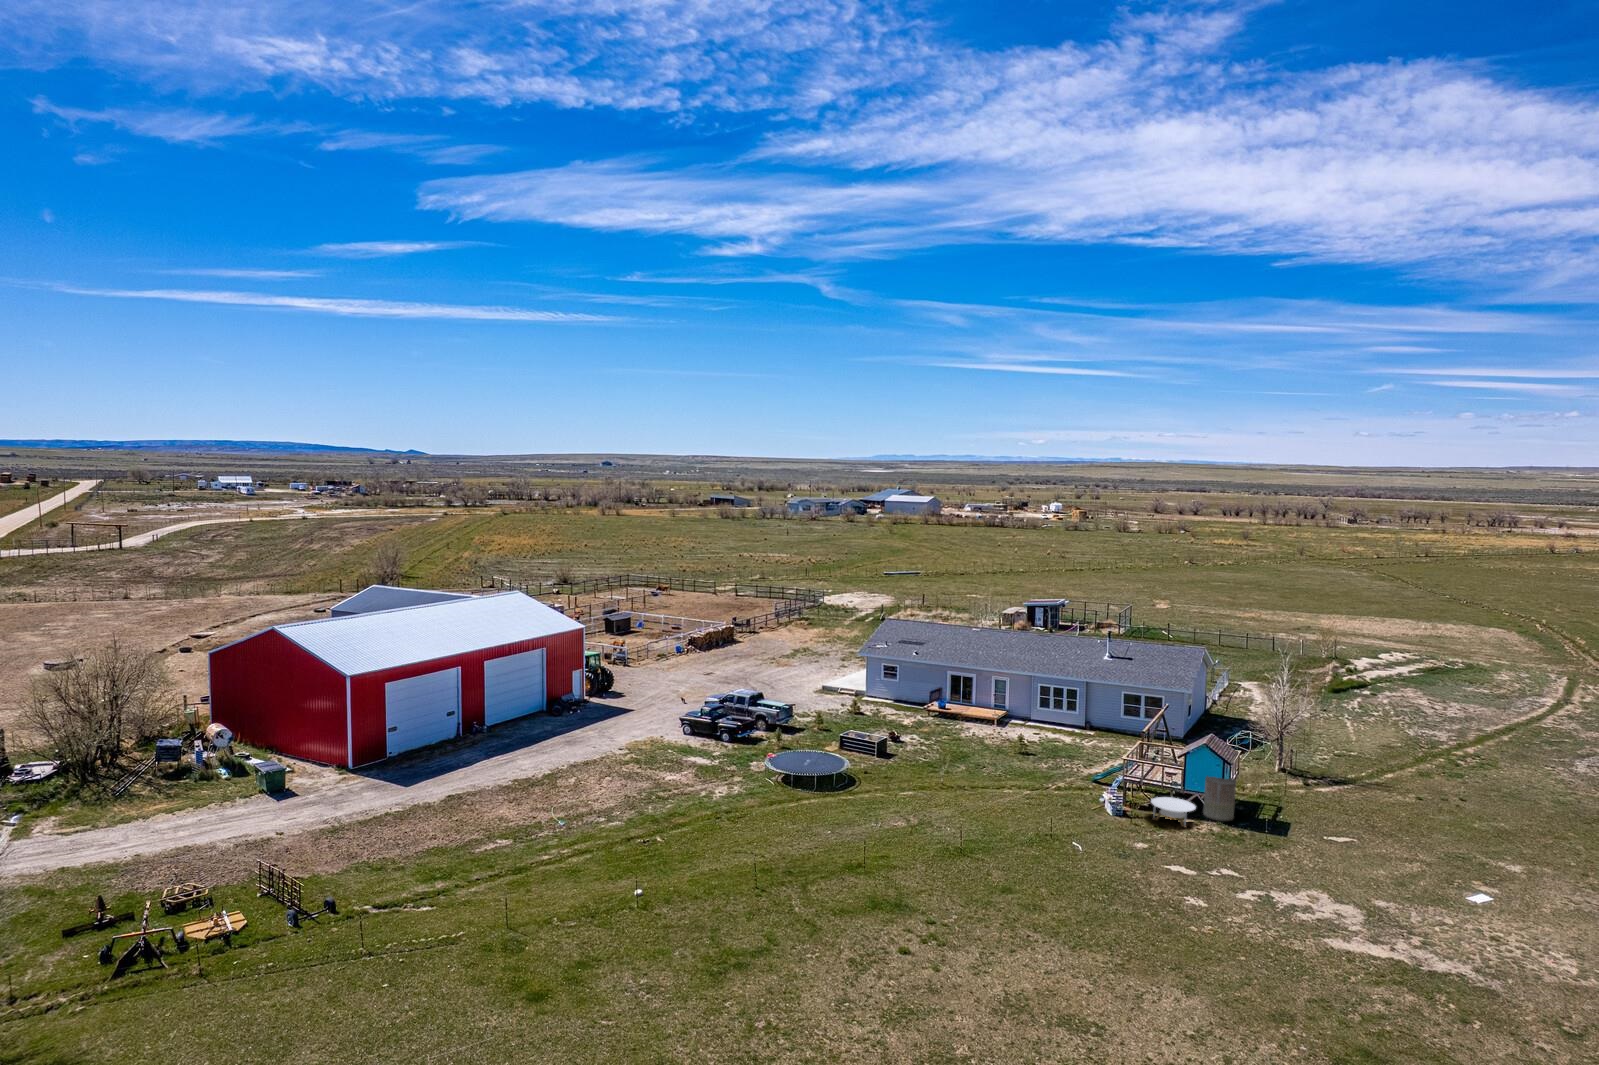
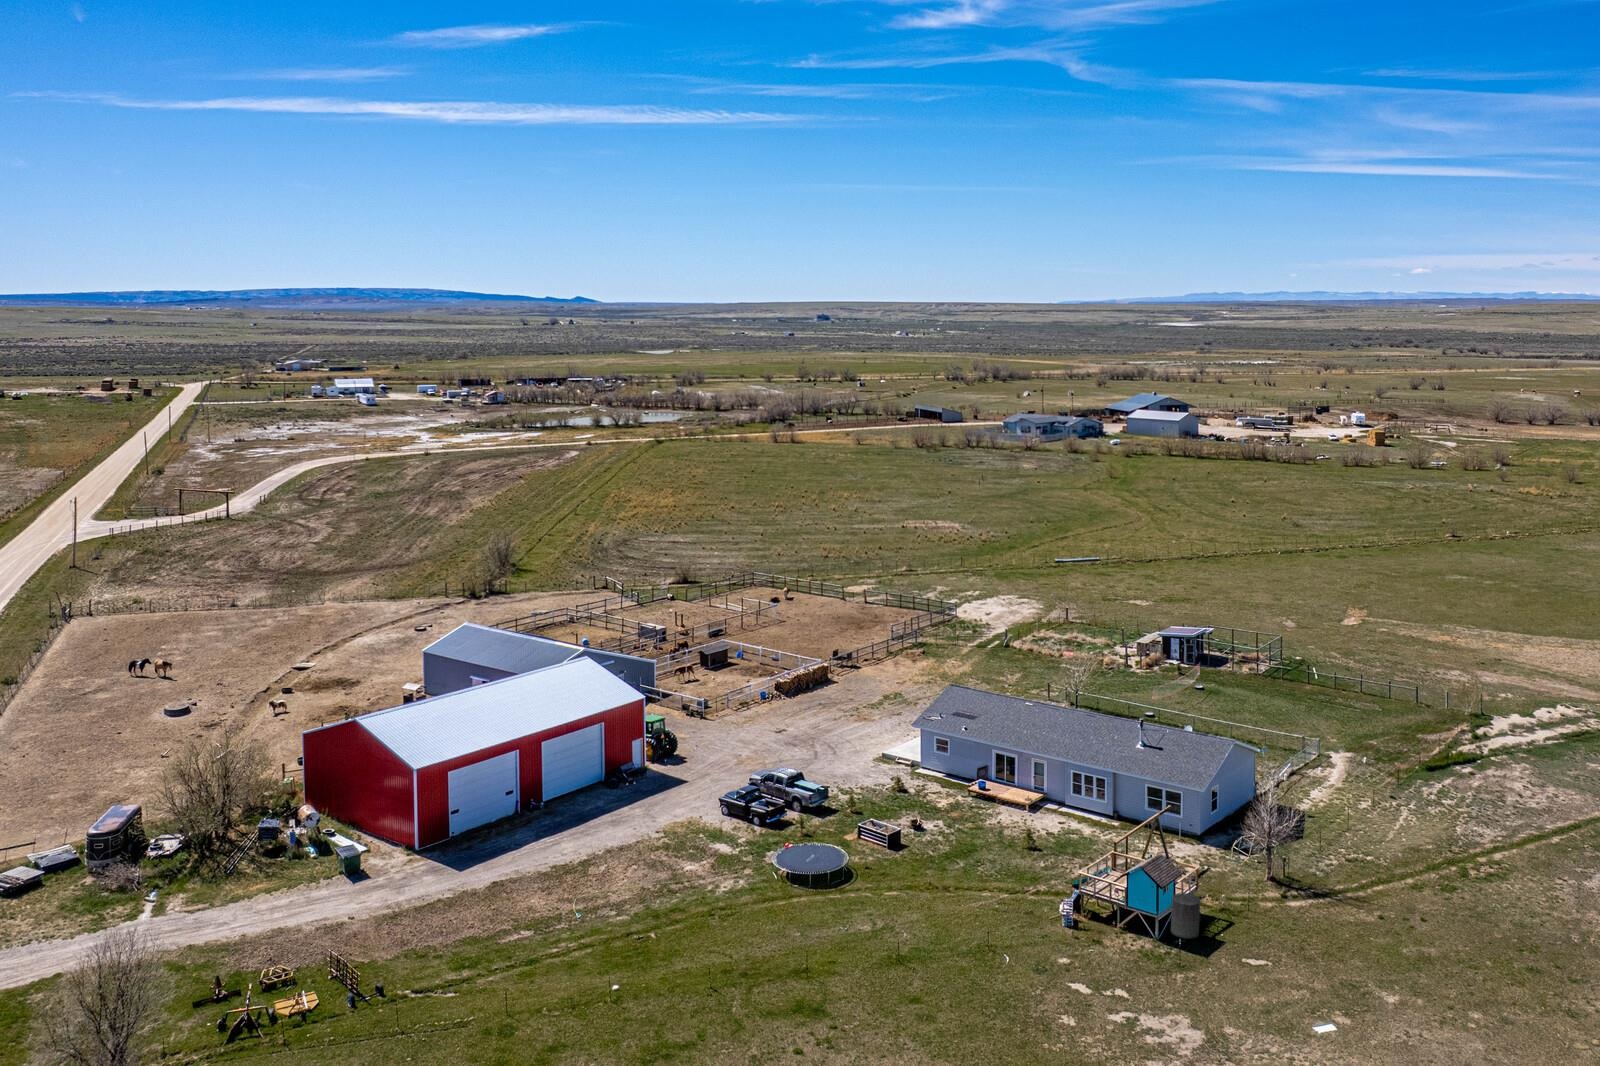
round table: present [1151,797,1196,828] -> none [1115,912,1156,945]

